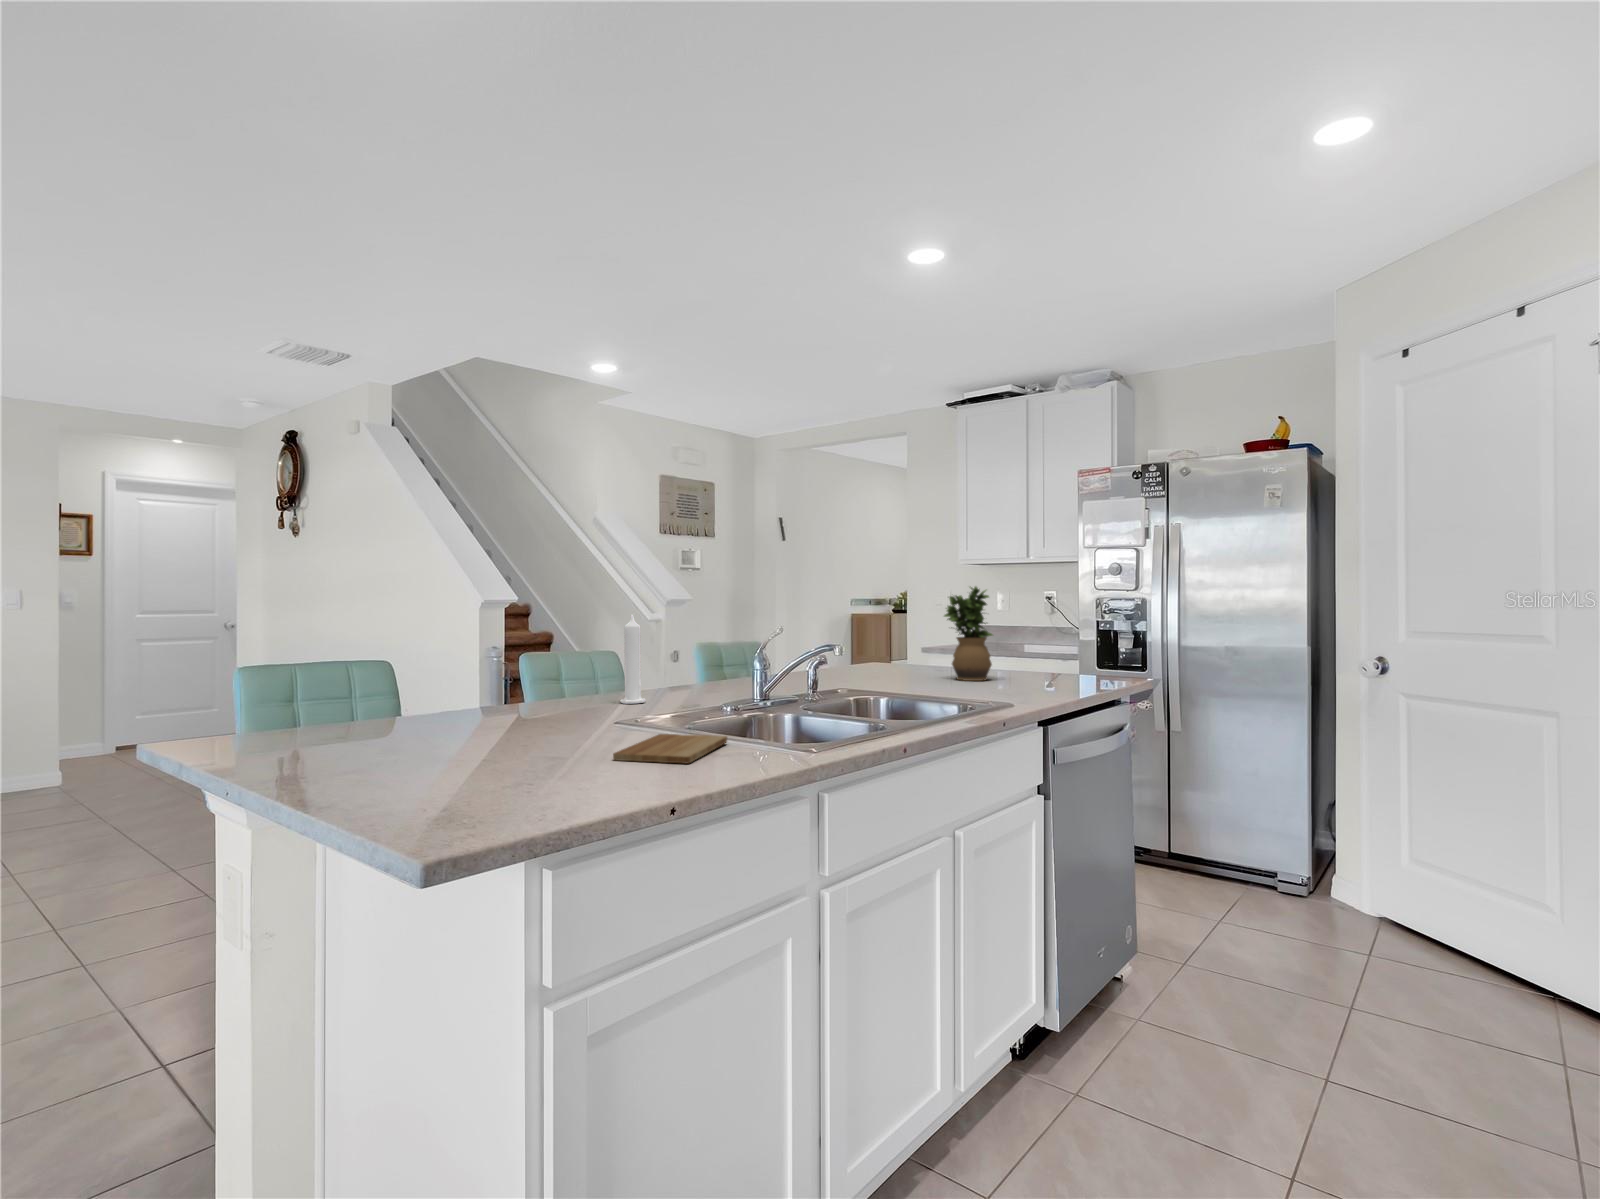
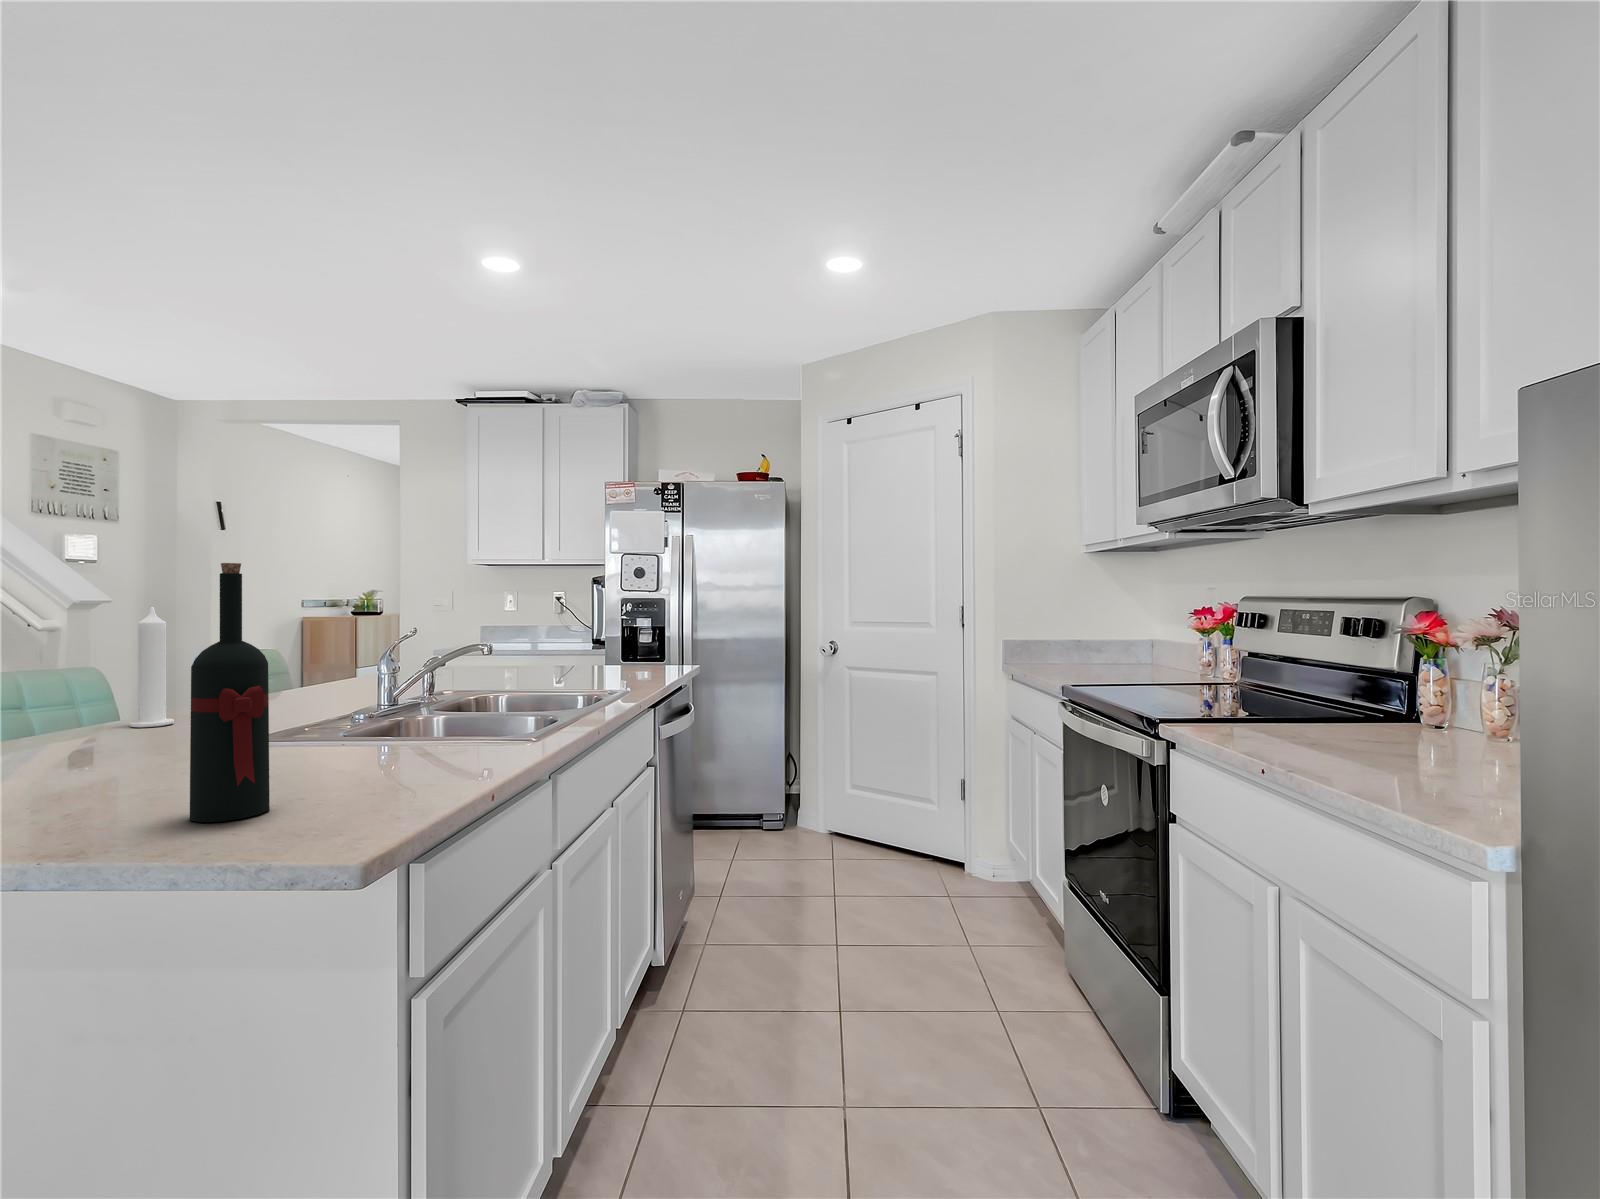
potted plant: present [944,587,992,681] -> none [510,583,560,676]
wine bottle: none [529,592,579,780] -> present [190,563,270,822]
cutting board: present [613,734,727,763] -> none [282,743,403,786]

